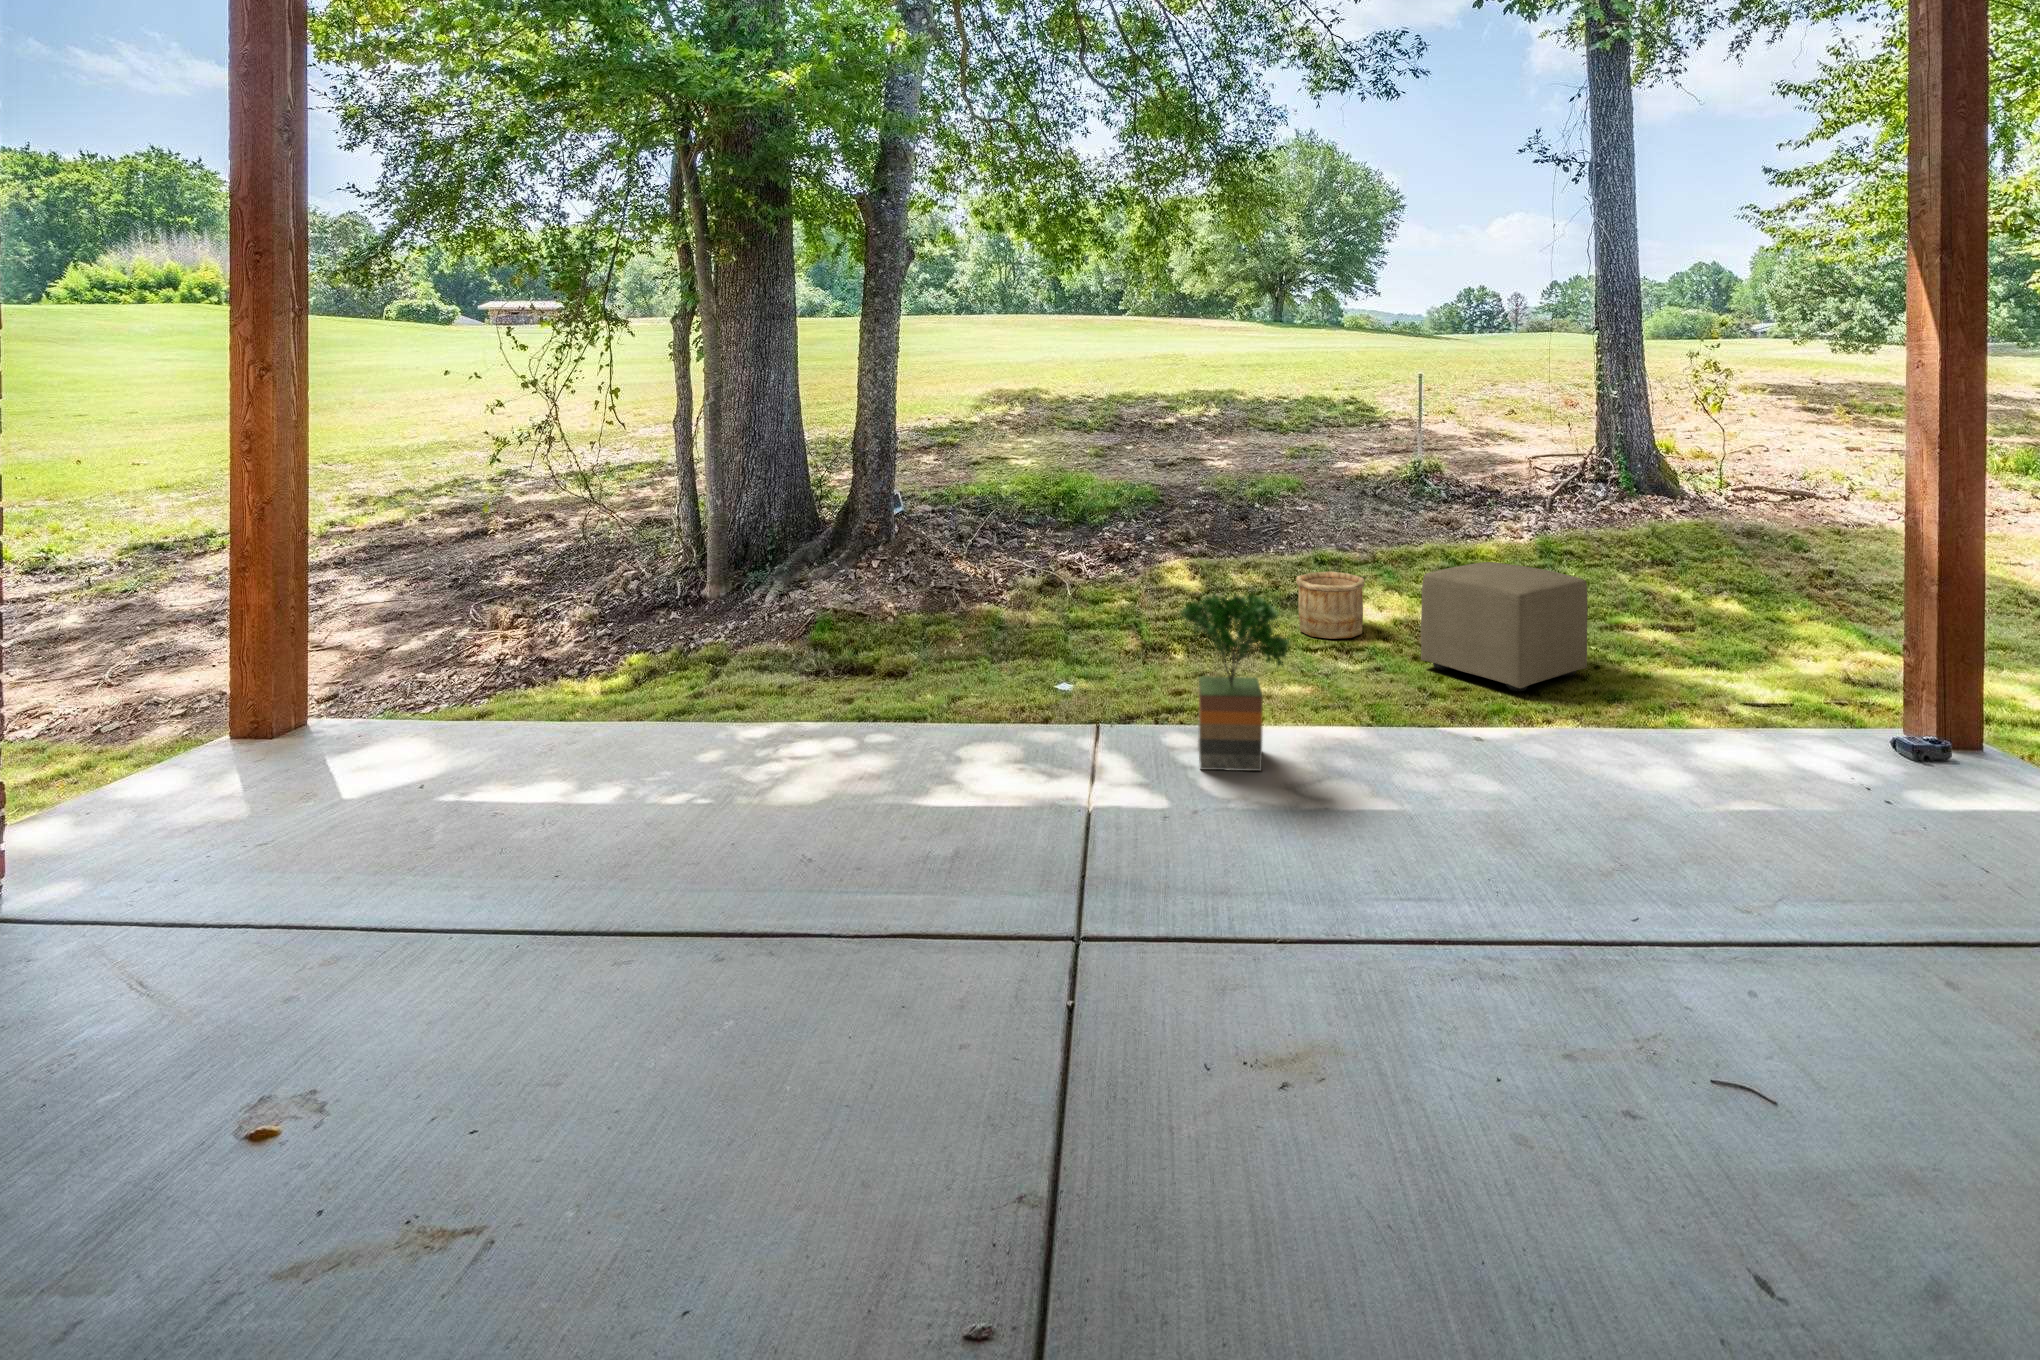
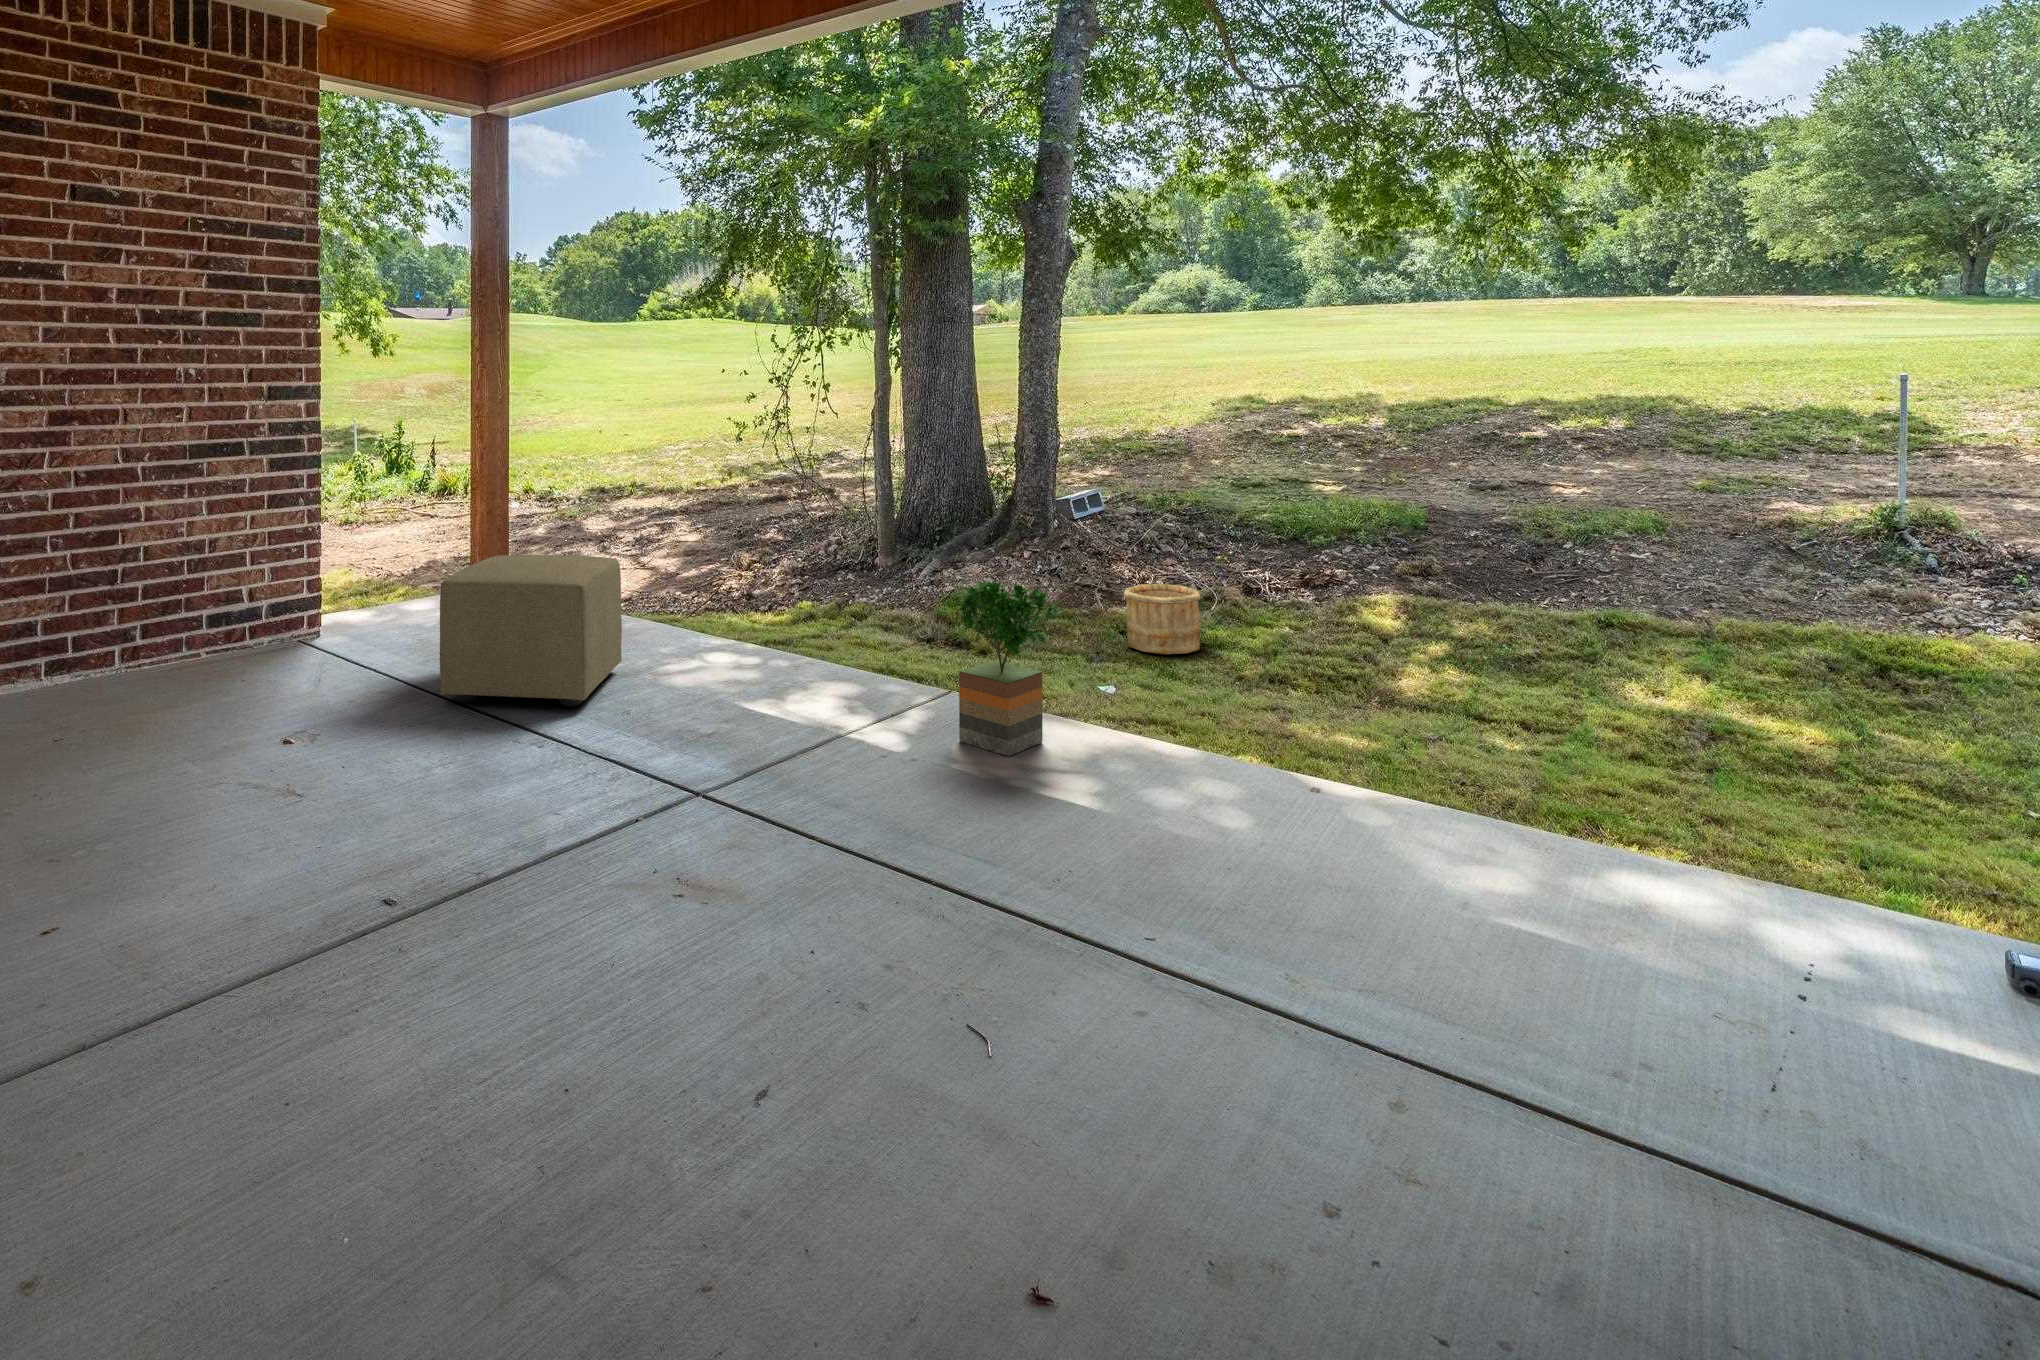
ottoman: present [1421,562,1588,691] -> present [440,555,622,707]
wooden bucket: present [1296,571,1364,639] -> present [1124,584,1201,654]

